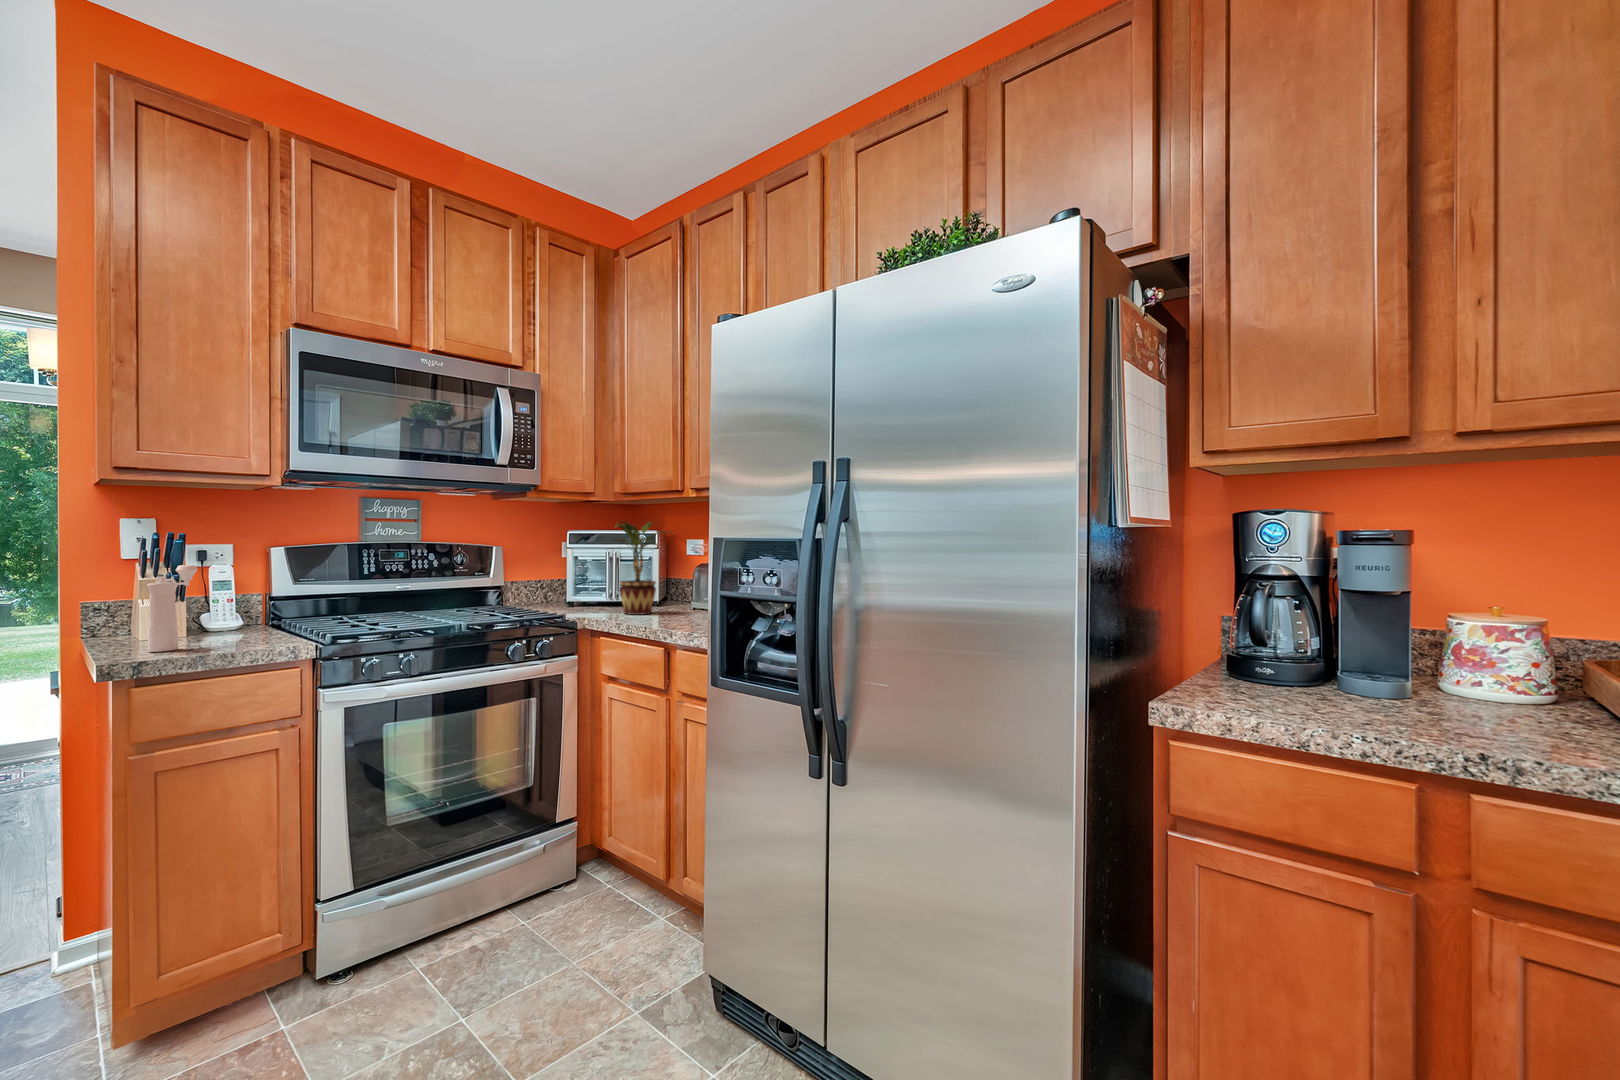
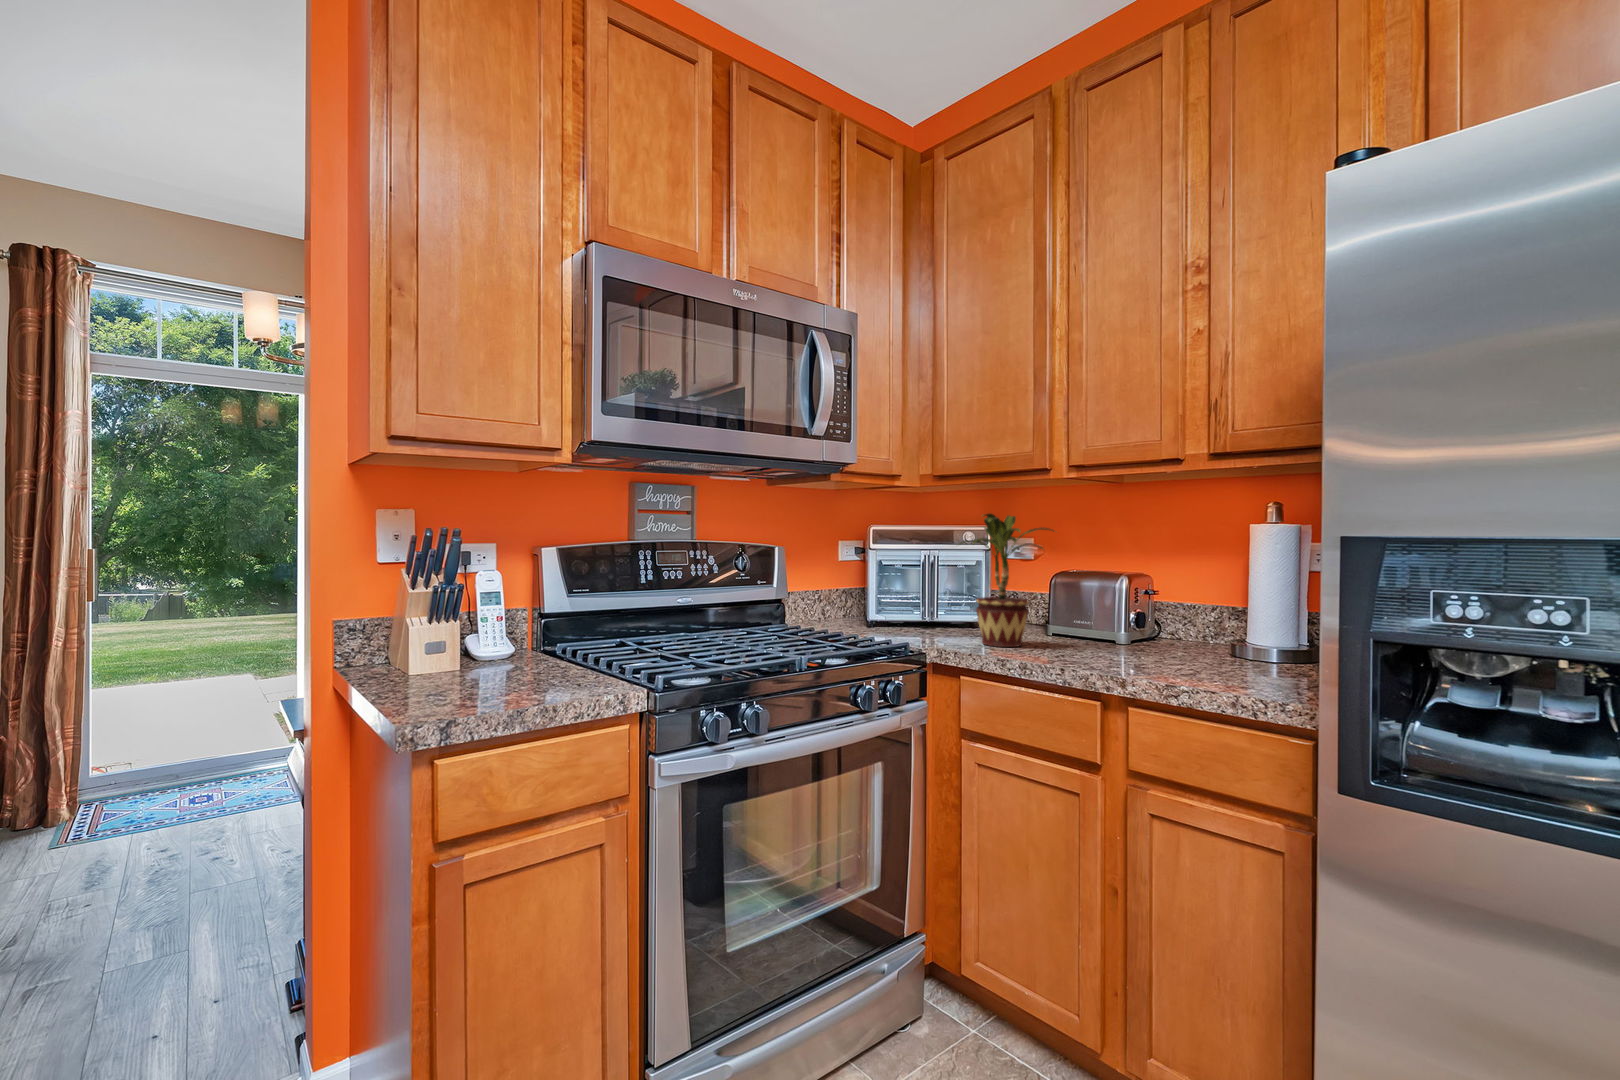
pepper mill: present [147,565,198,652] -> none [438,572,487,698]

